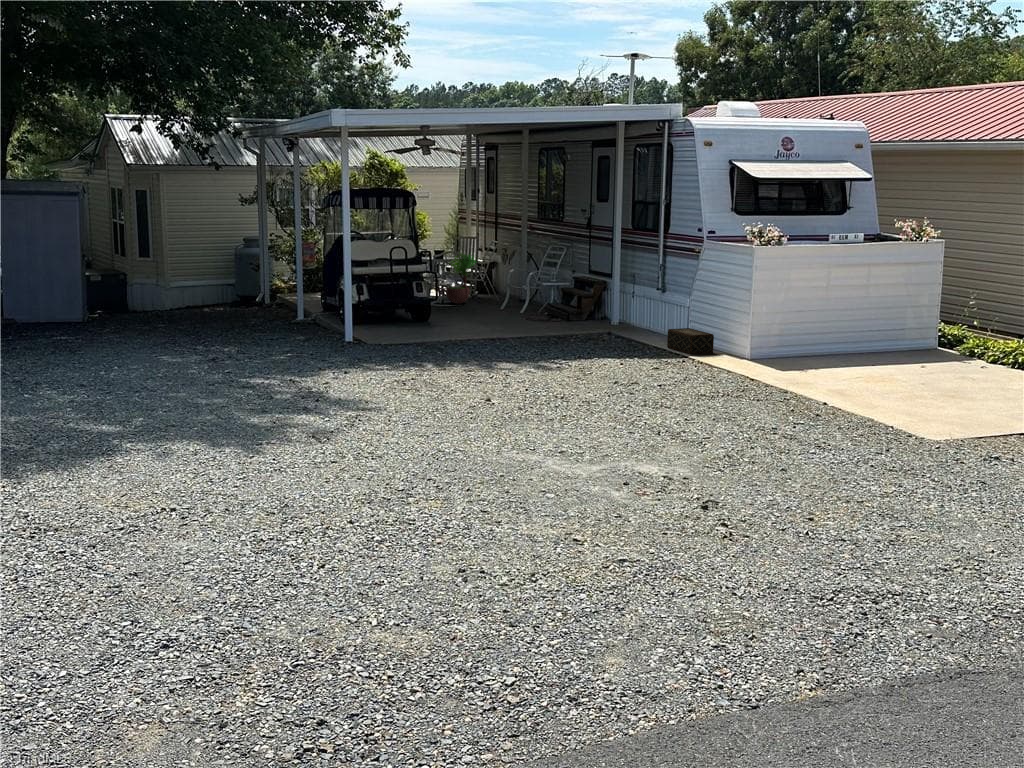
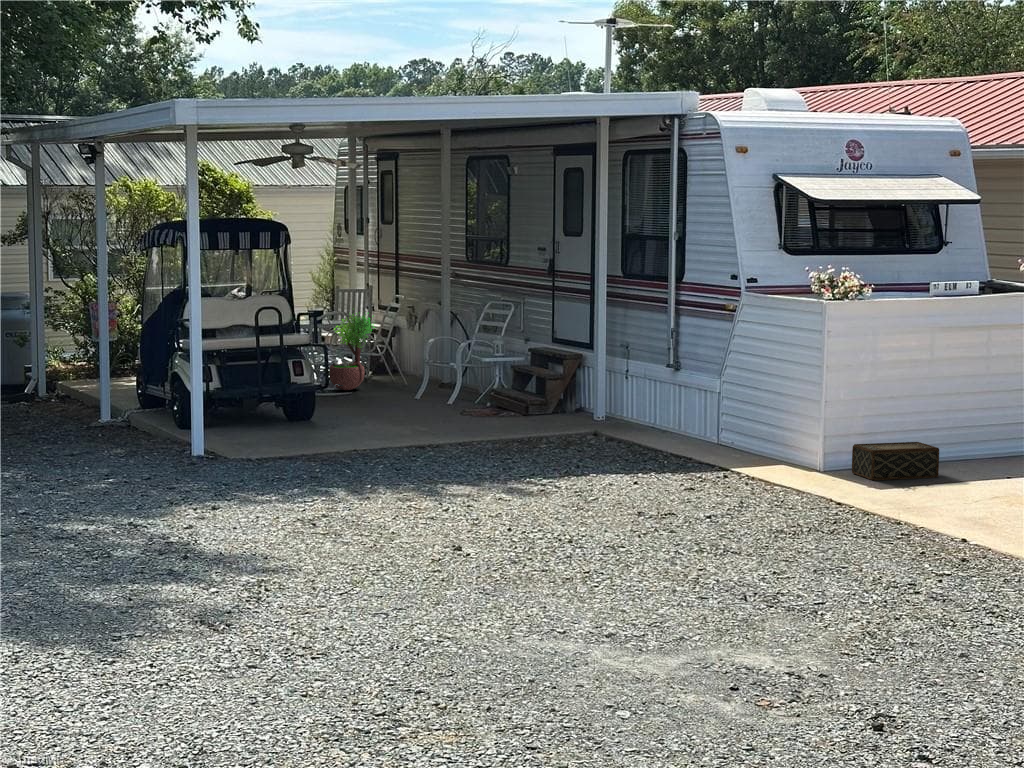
woven basket: present [667,328,714,354] -> present [852,442,939,480]

